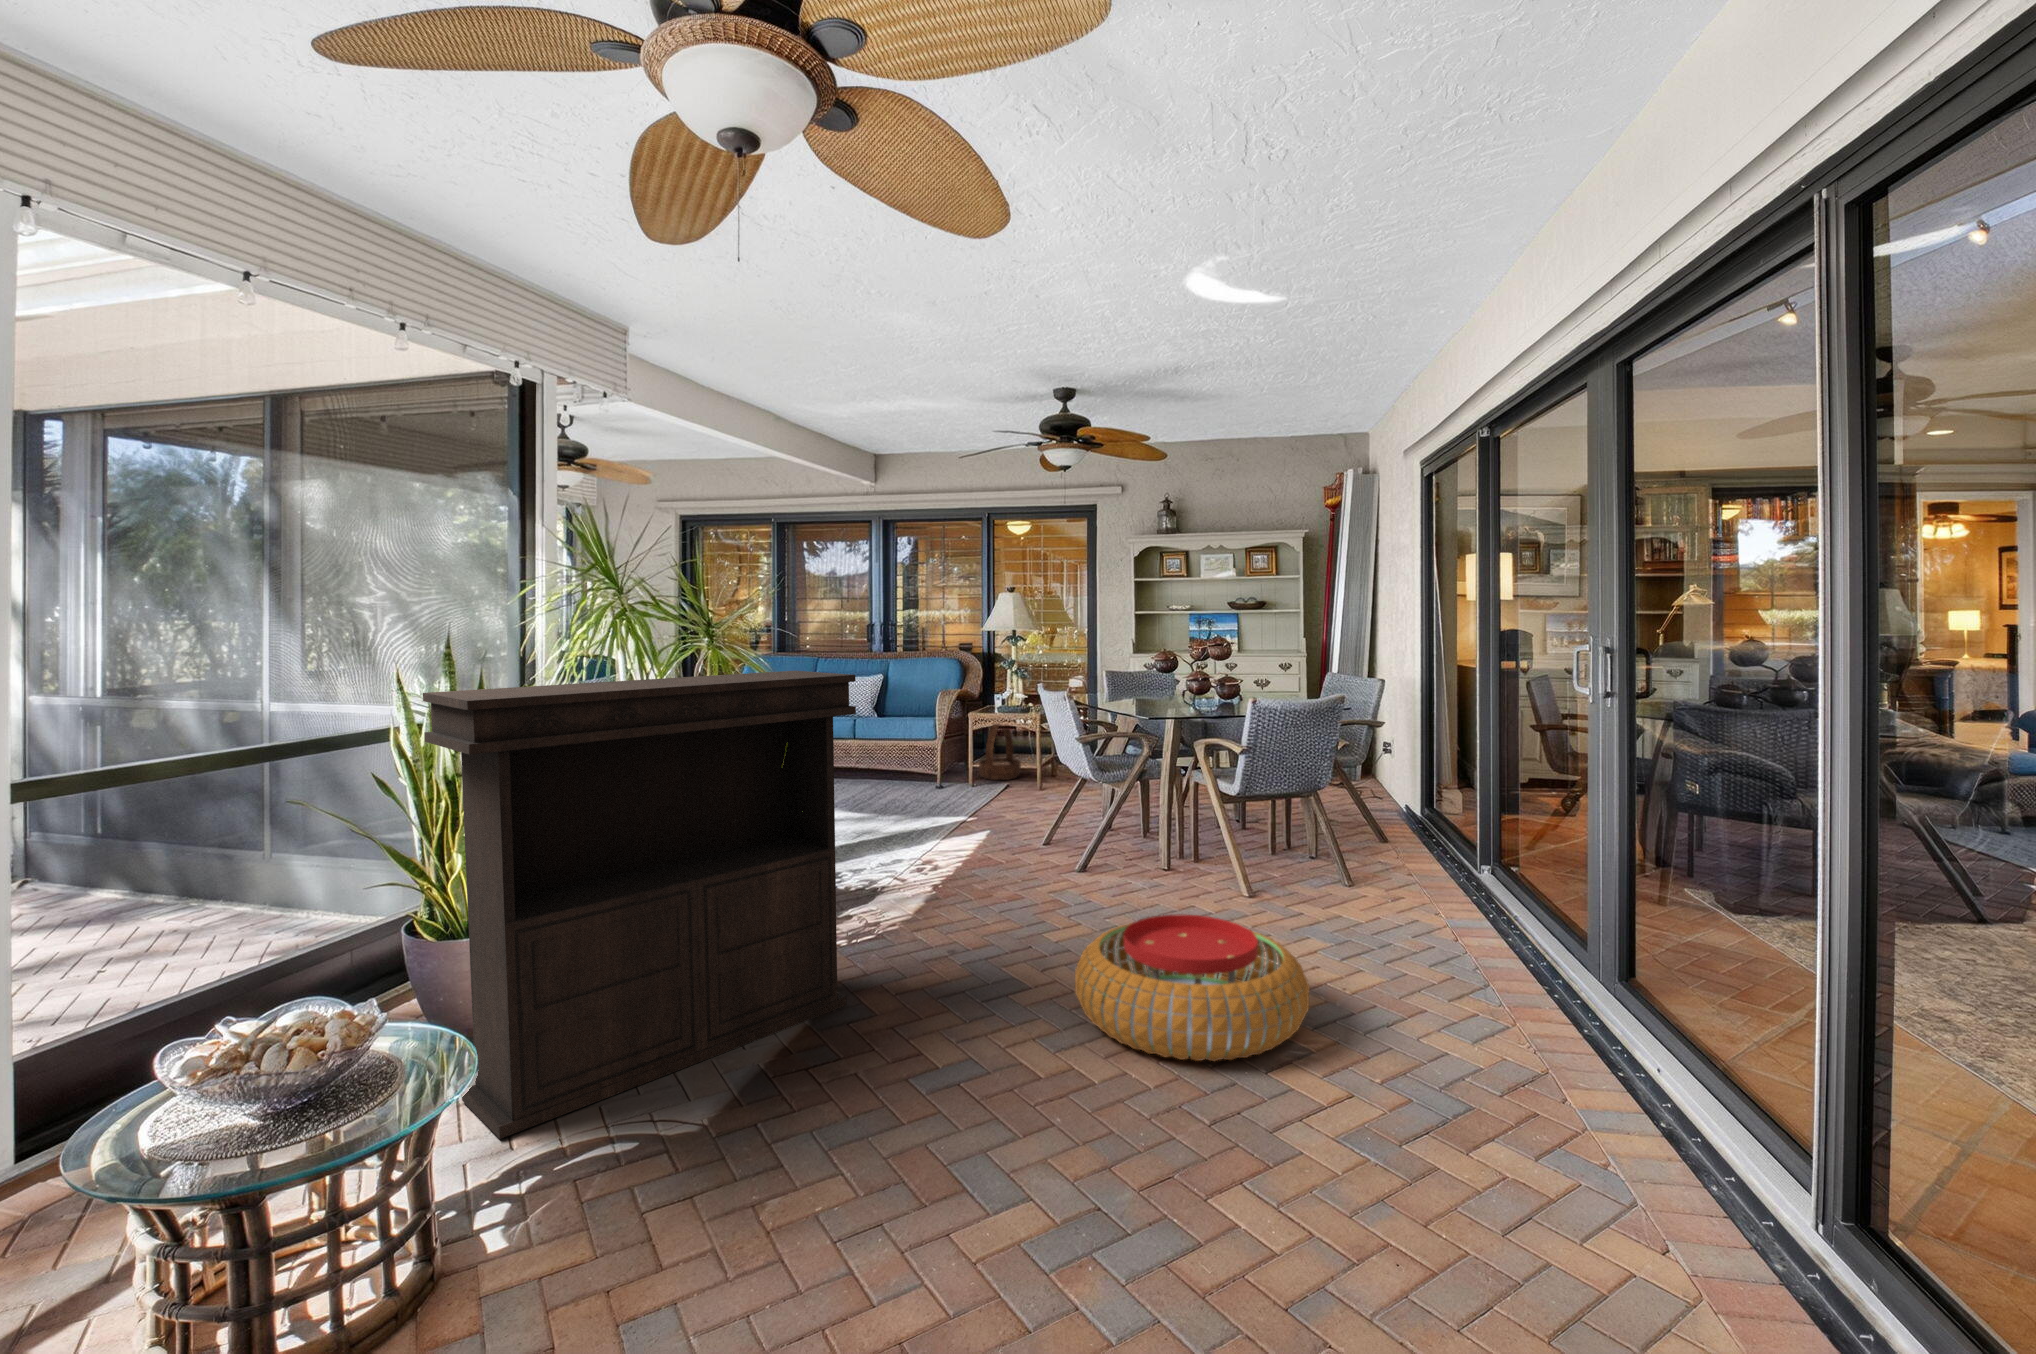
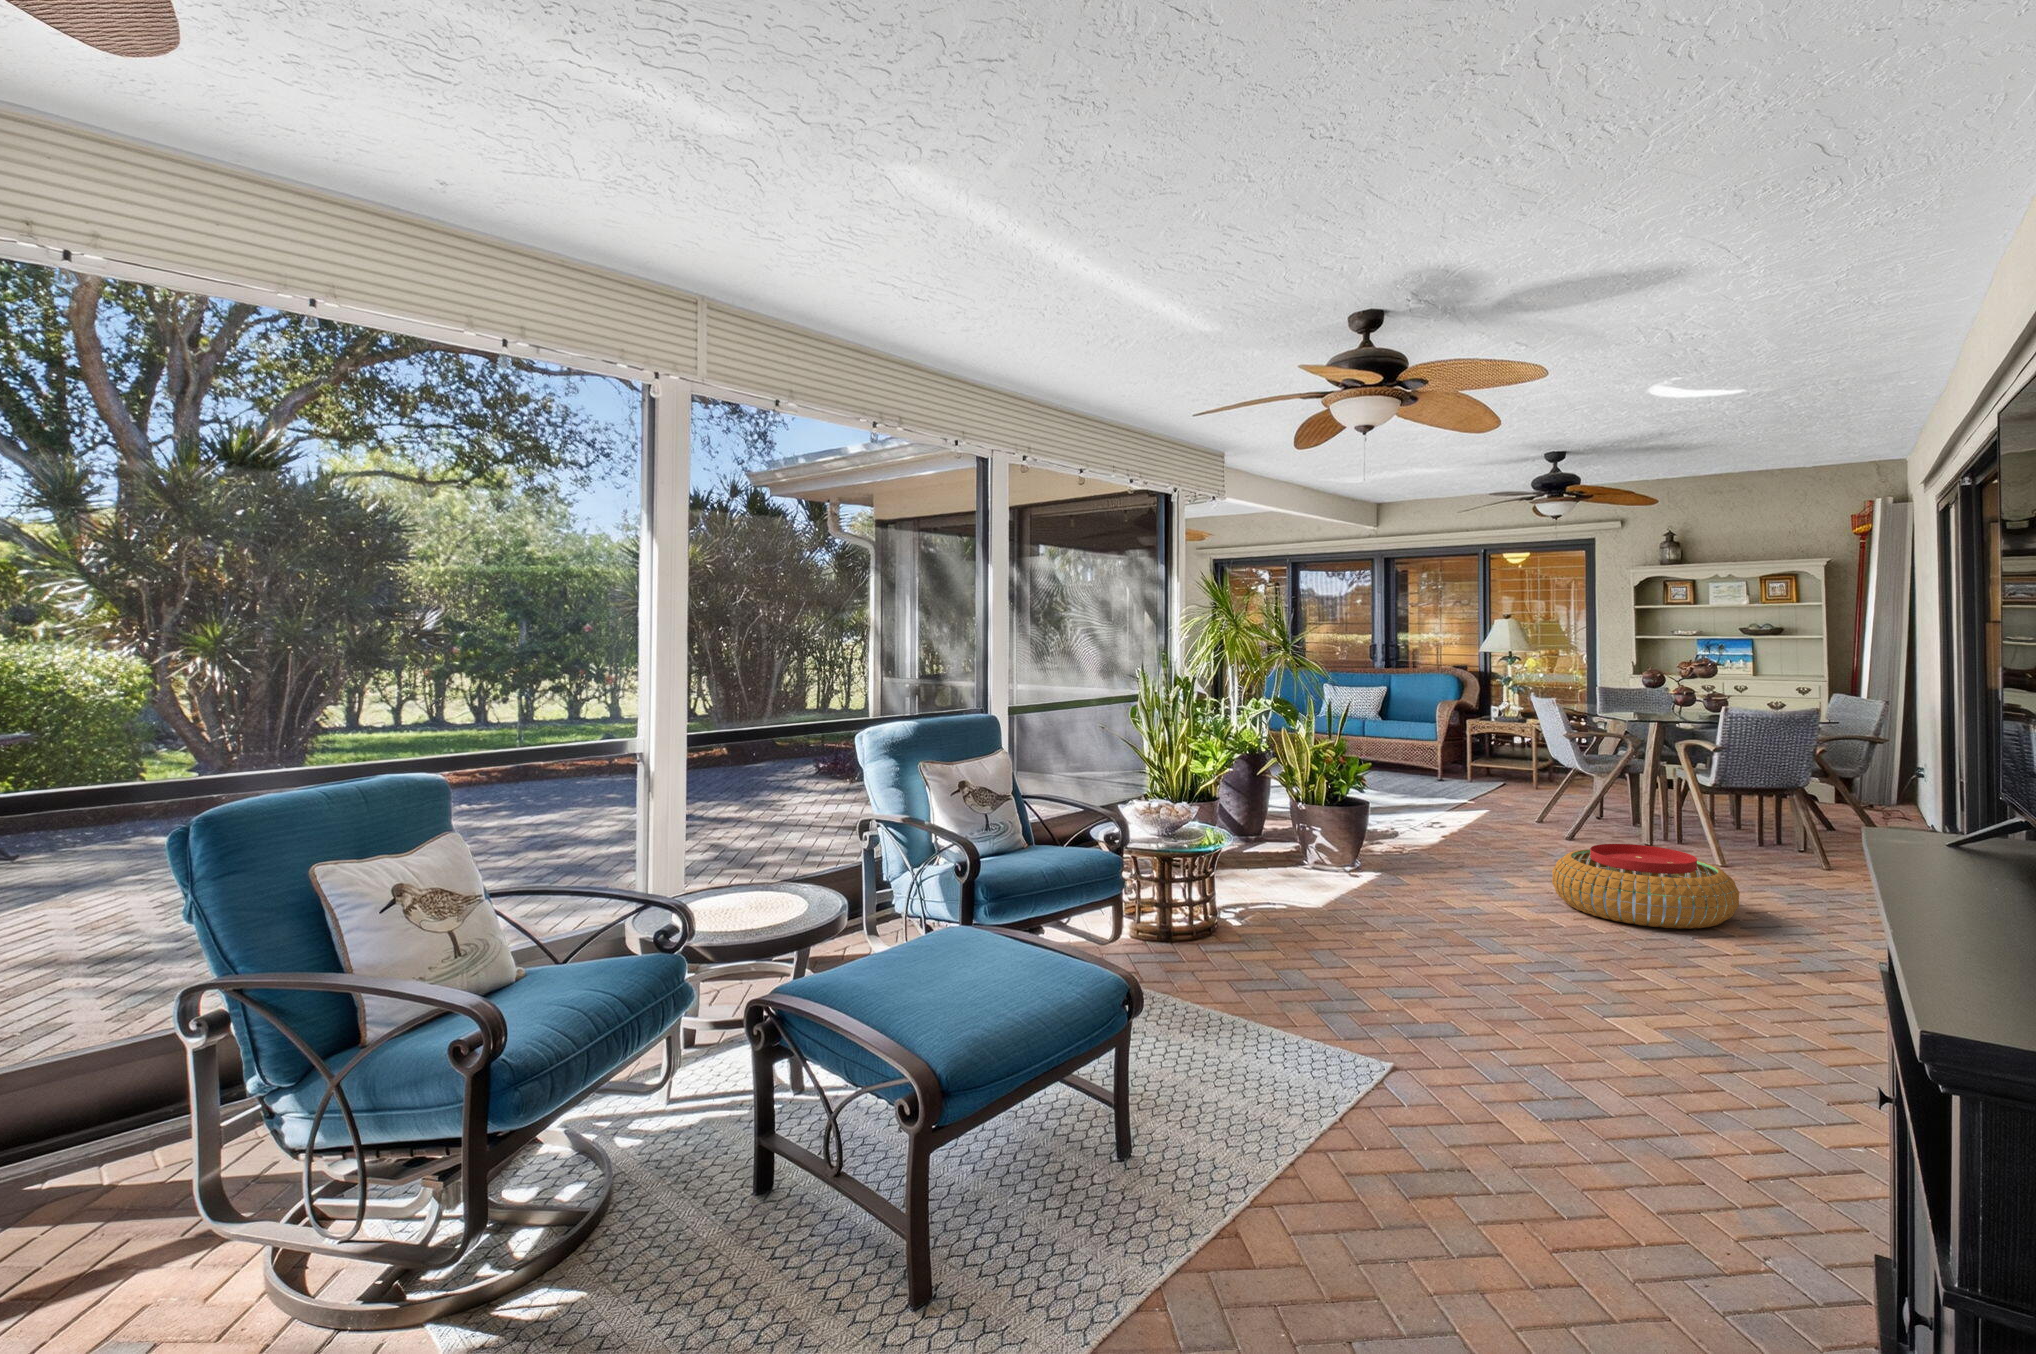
console table: present [423,671,856,1139] -> none [1176,669,1401,898]
basket: present [979,723,1021,780] -> none [1473,731,1514,780]

